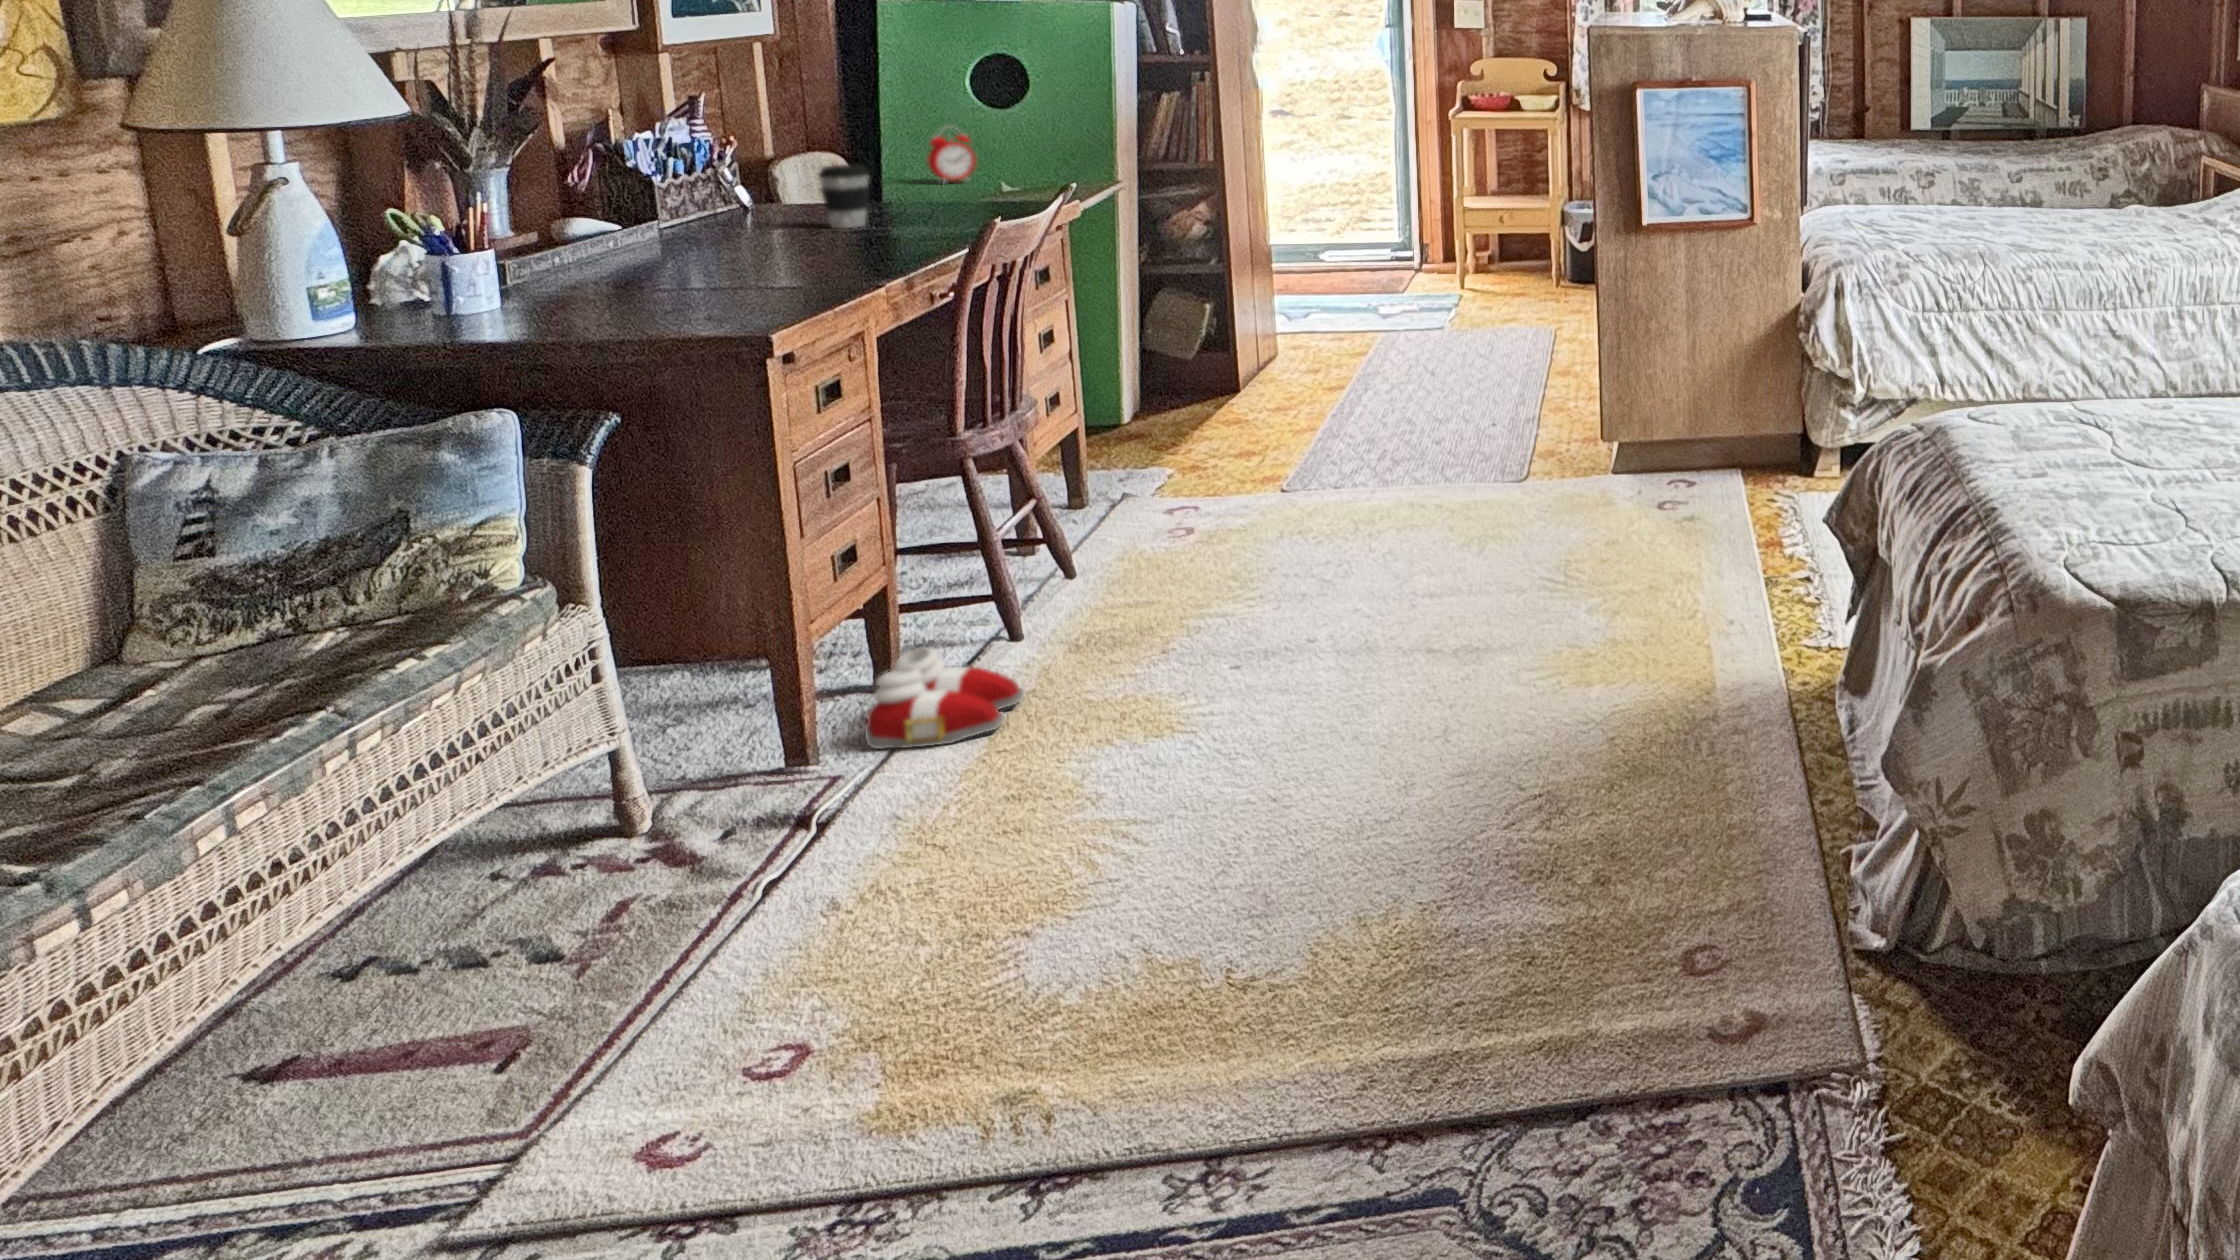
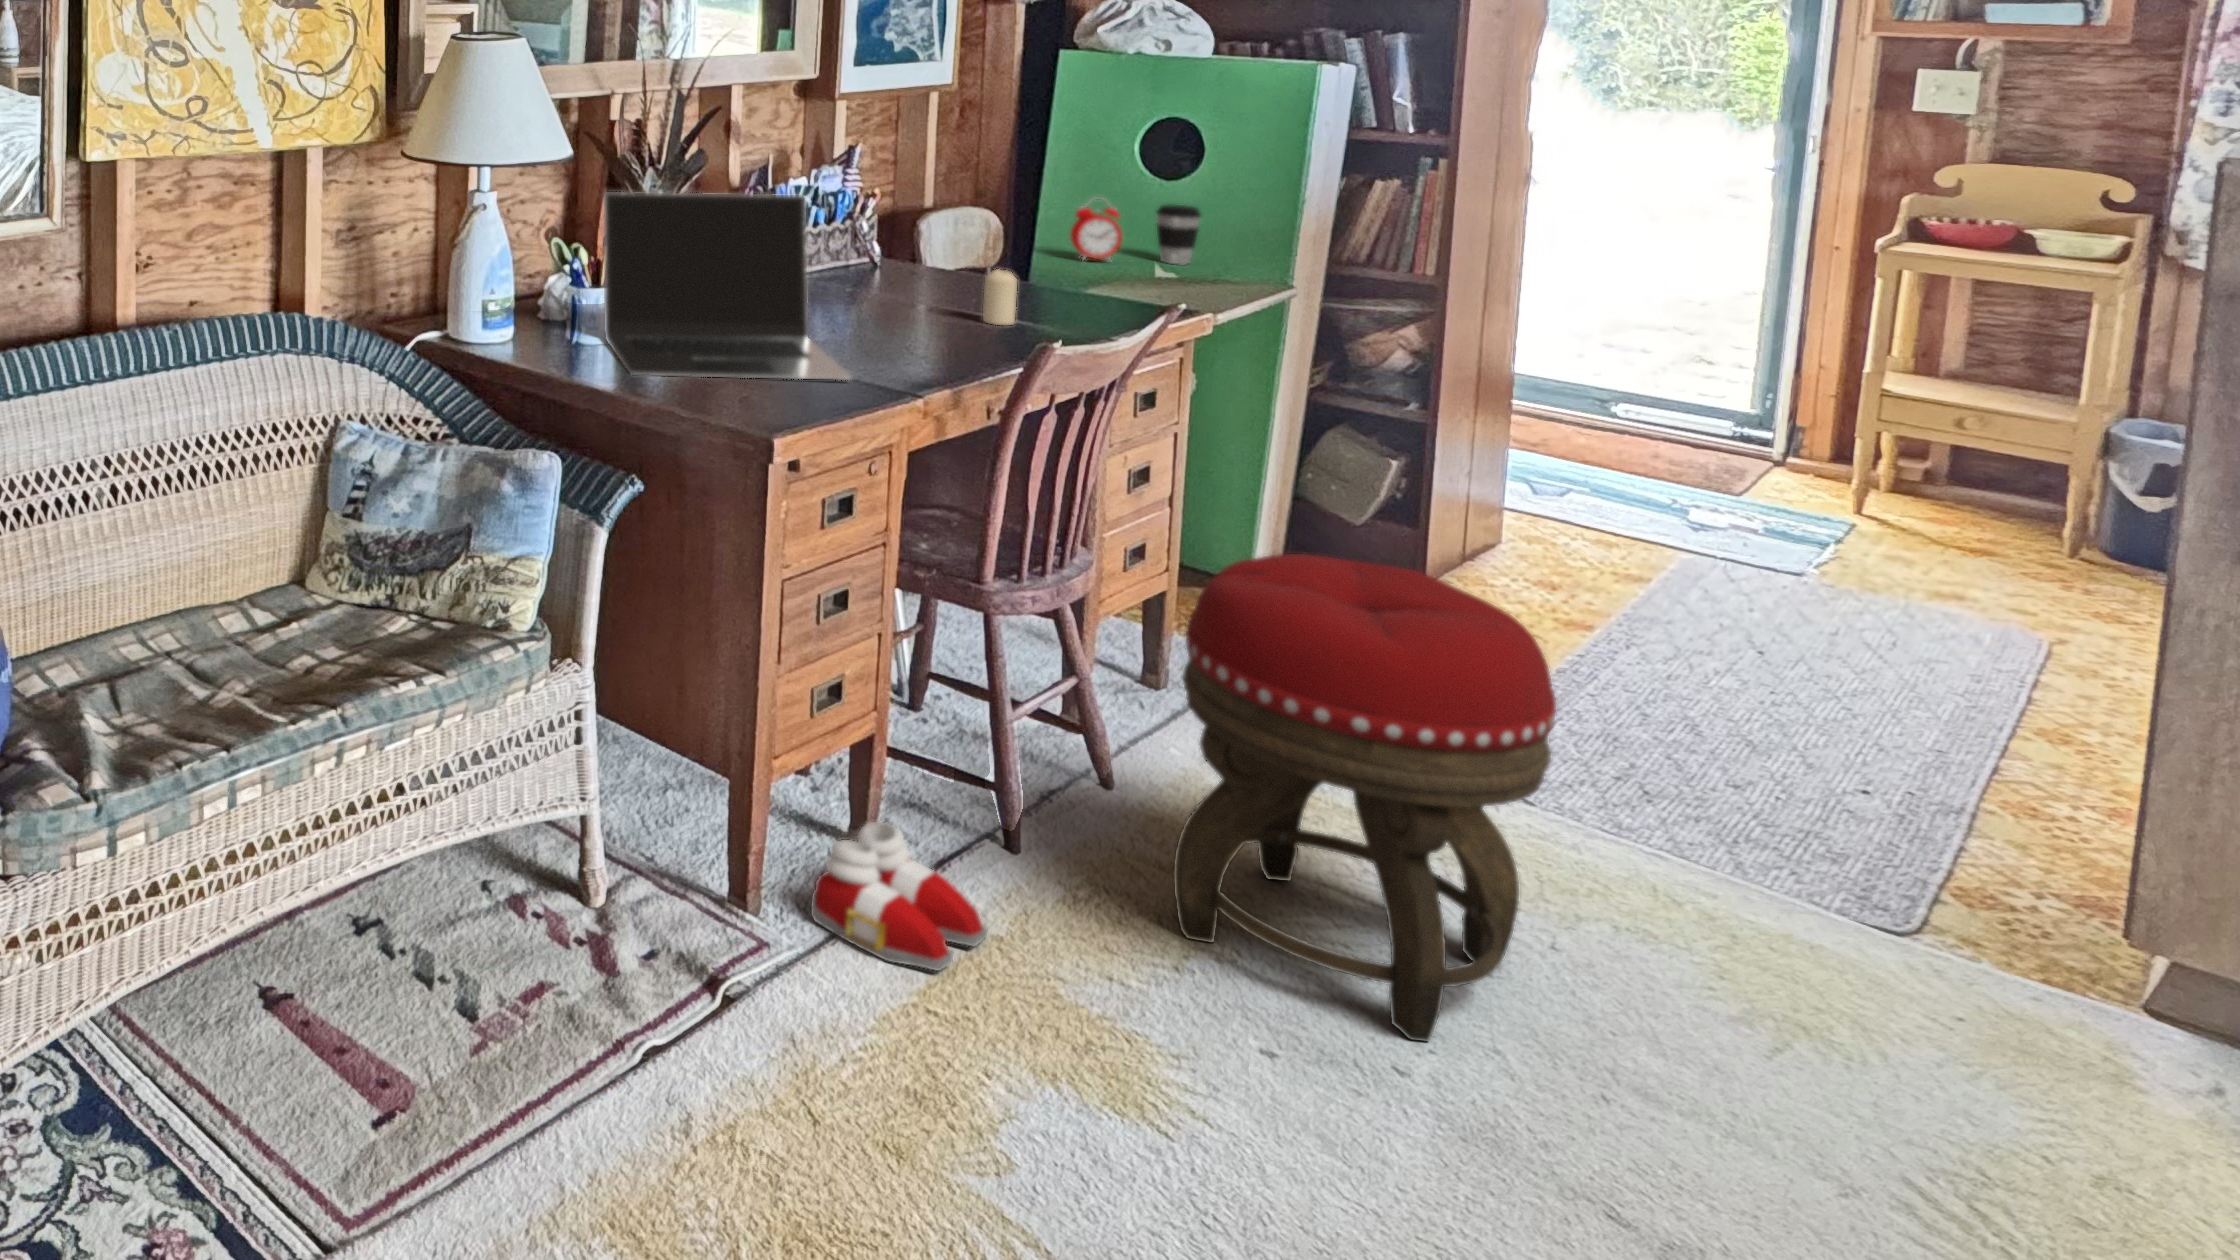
laptop: none [457,131,813,323] -> present [604,192,851,380]
coffee cup: present [818,165,870,228] -> present [1157,204,1201,265]
candle: none [888,185,923,234] -> present [983,270,1017,325]
footstool: none [1127,338,1359,637] -> present [1174,554,1556,1042]

